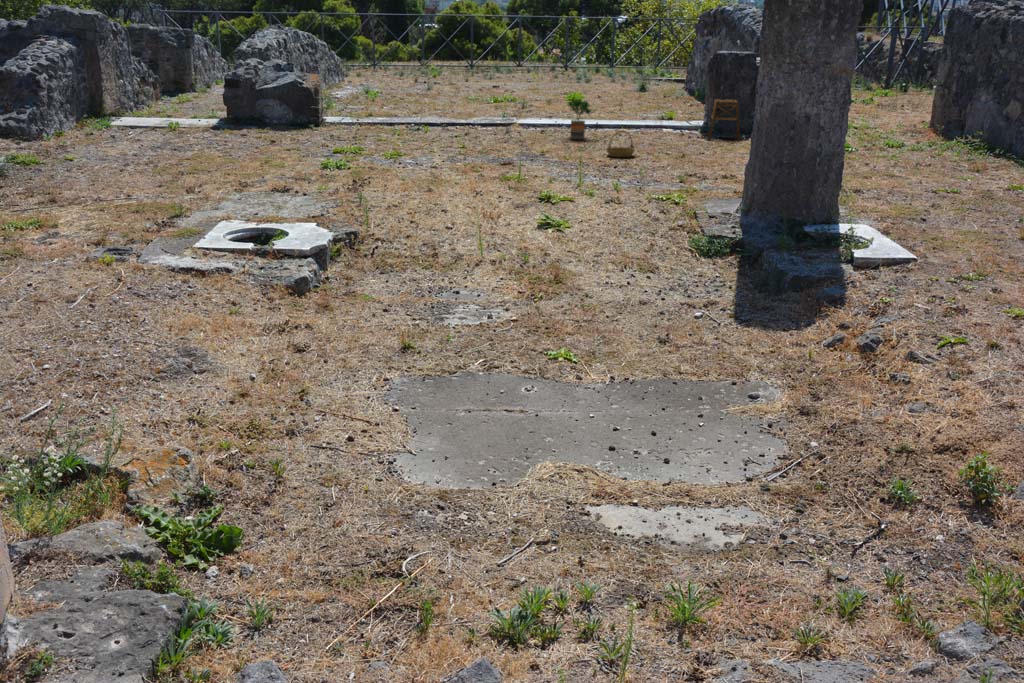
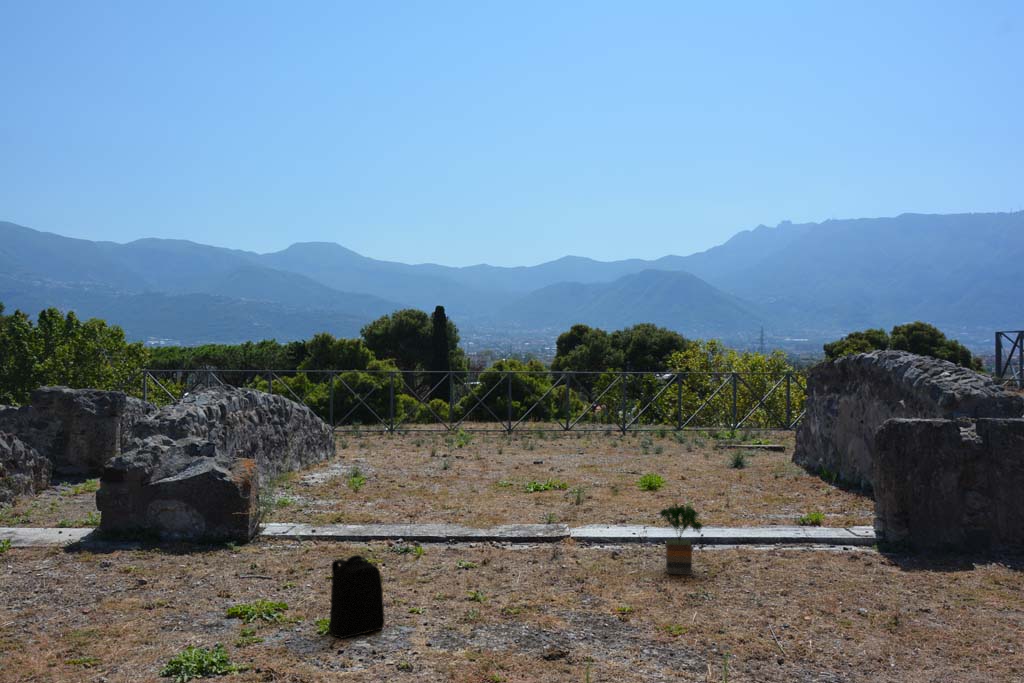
stool: present [707,99,740,142] -> none [898,501,971,579]
backpack: none [390,117,420,158] -> present [329,555,385,638]
basket: present [606,131,635,157] -> none [749,577,807,631]

